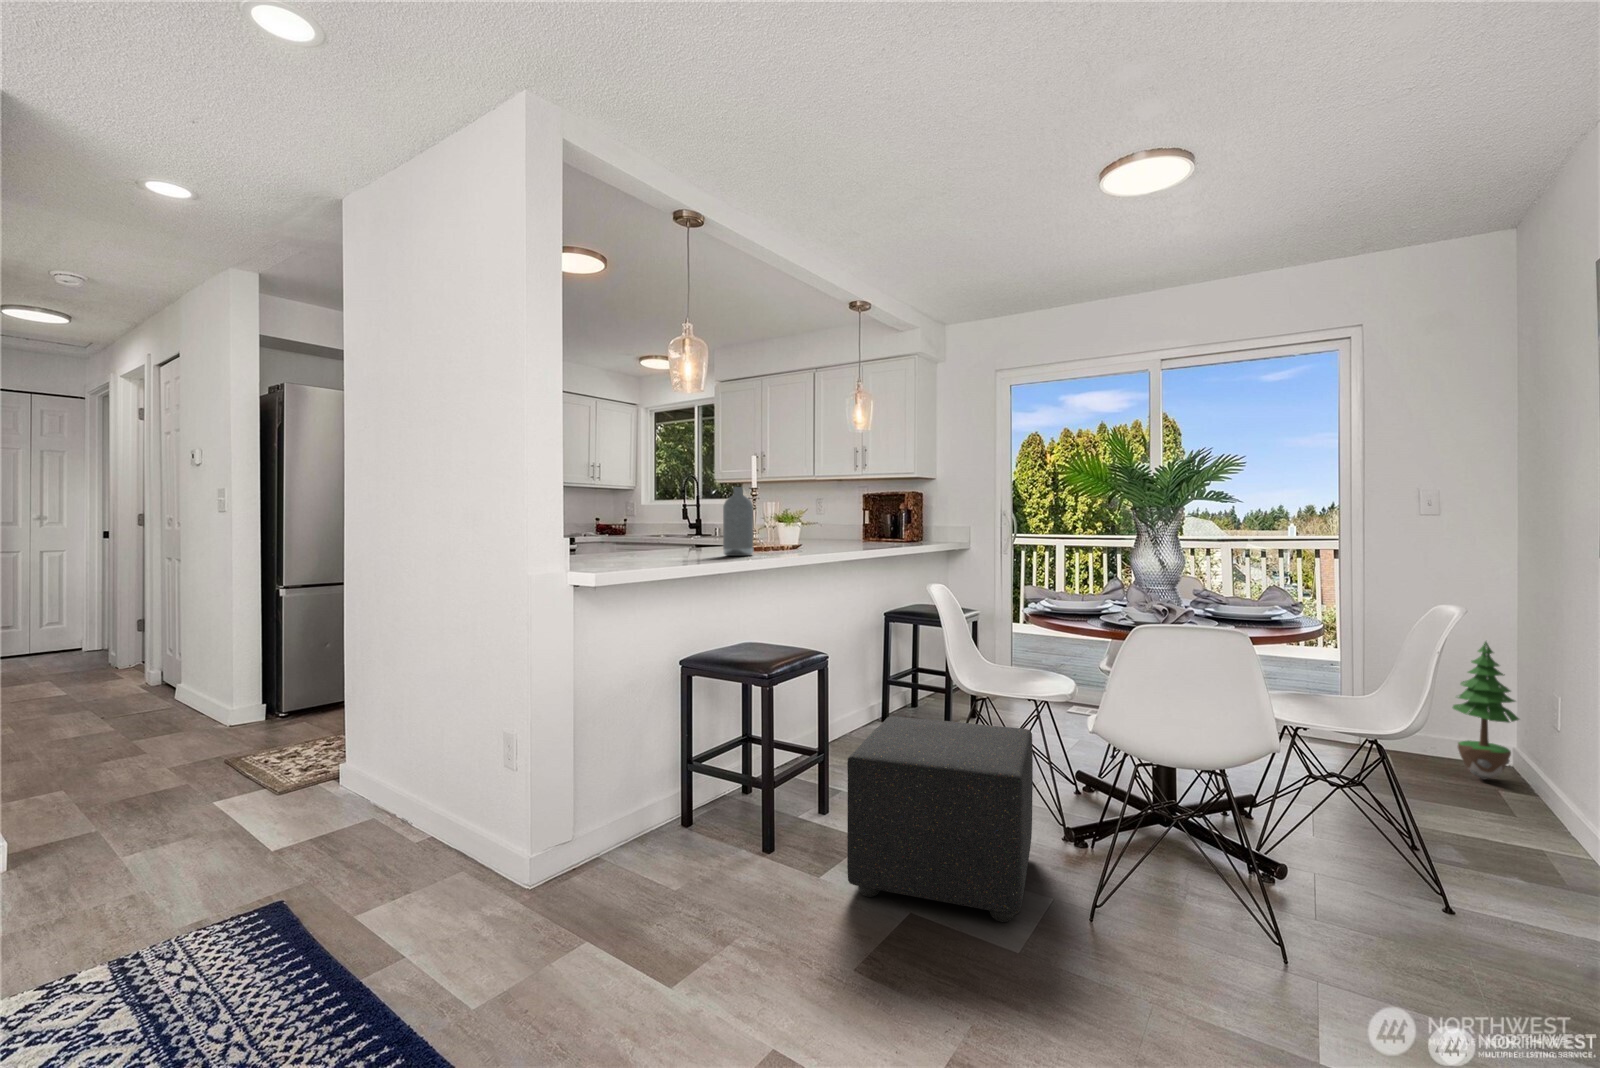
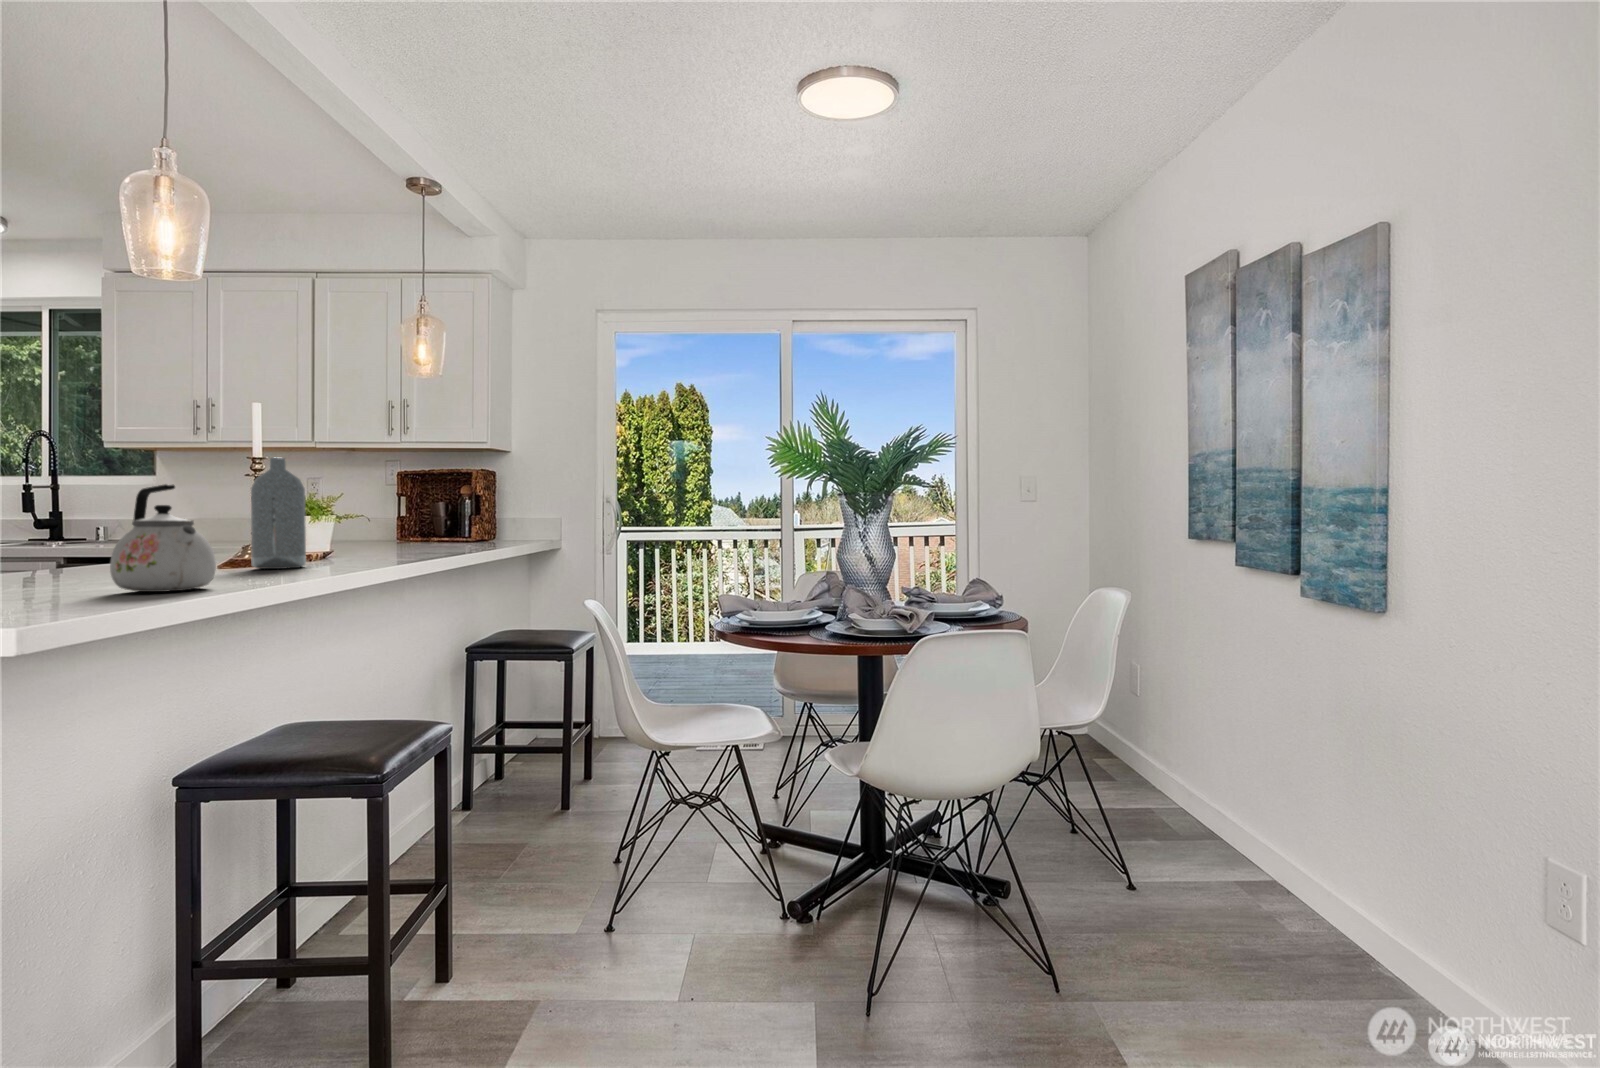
kettle: none [614,505,668,568] -> present [110,484,216,592]
potted tree: present [1452,642,1519,779] -> none [1085,628,1136,768]
ottoman: present [847,716,1033,922] -> none [564,773,795,1029]

